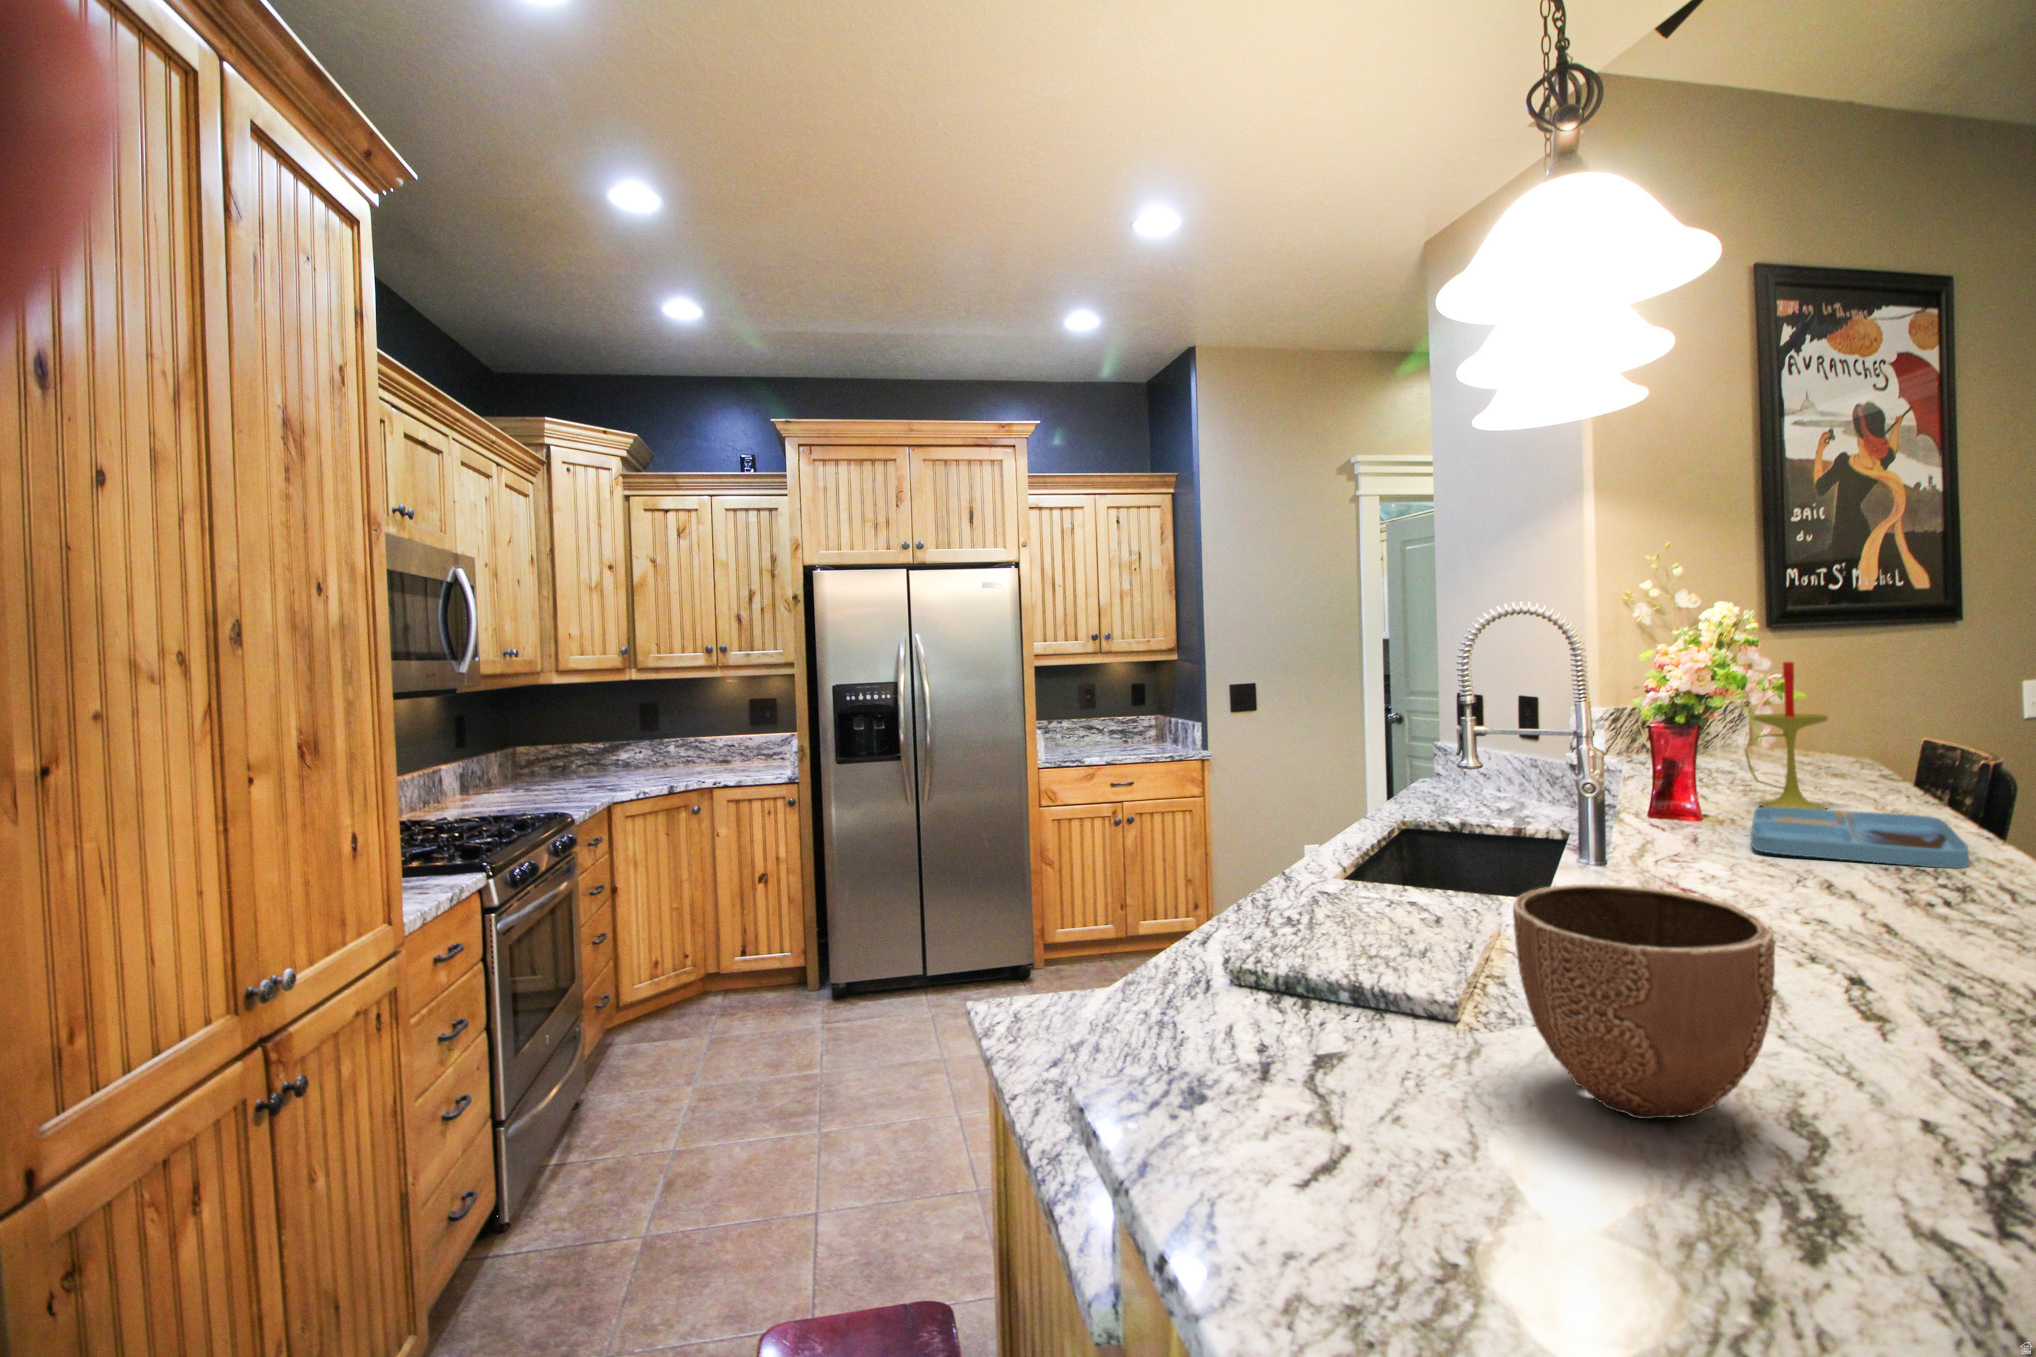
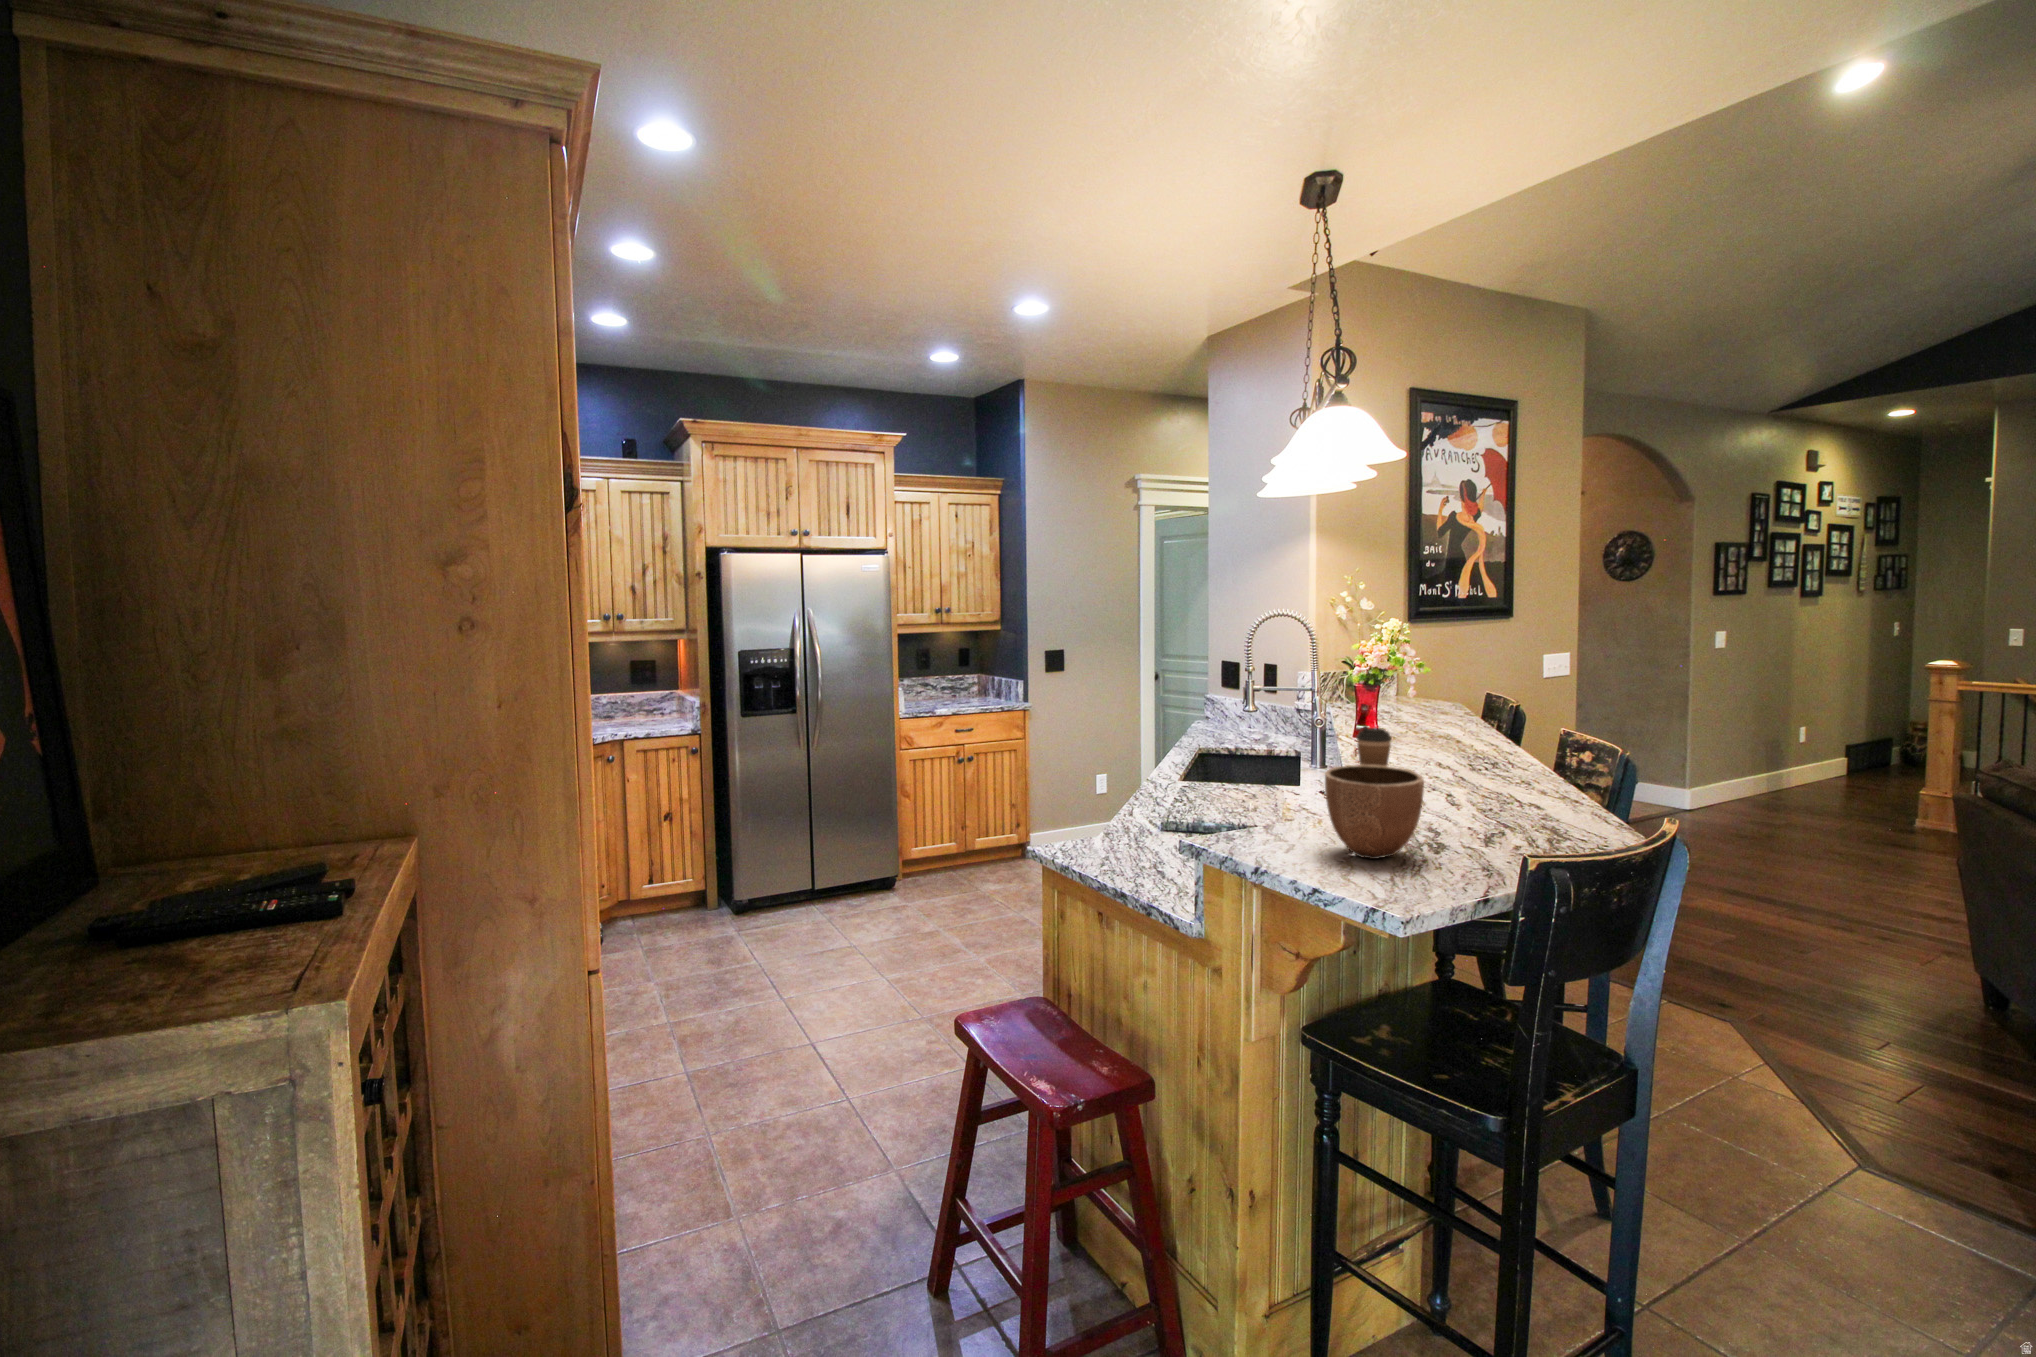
candle: present [1745,662,1828,810] -> none [1396,645,1440,737]
coffee cup: none [1653,791,1726,874] -> present [1356,725,1392,766]
tray: present [1751,807,1969,868] -> none [1401,734,1499,764]

